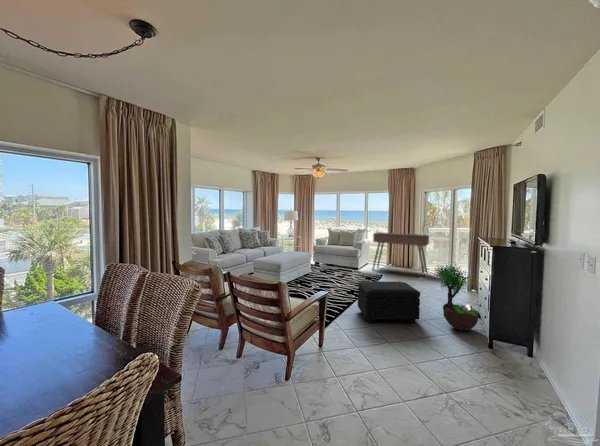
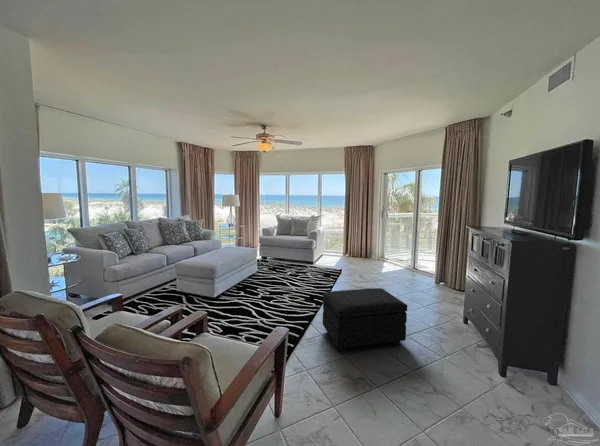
console table: present [372,232,429,277] -> none [328,219,391,270]
potted tree: present [434,263,479,330] -> none [421,258,481,352]

